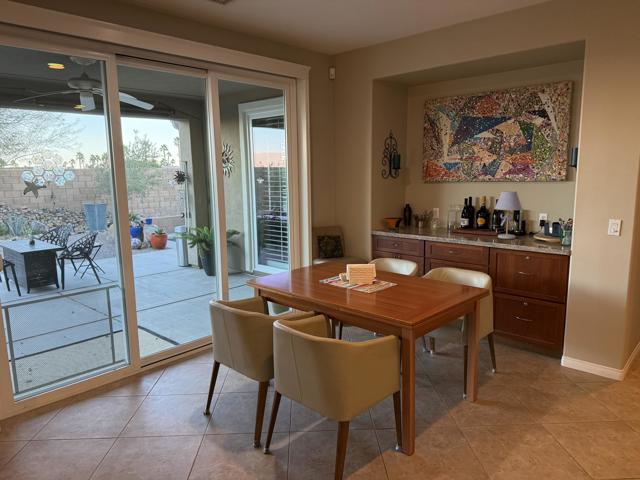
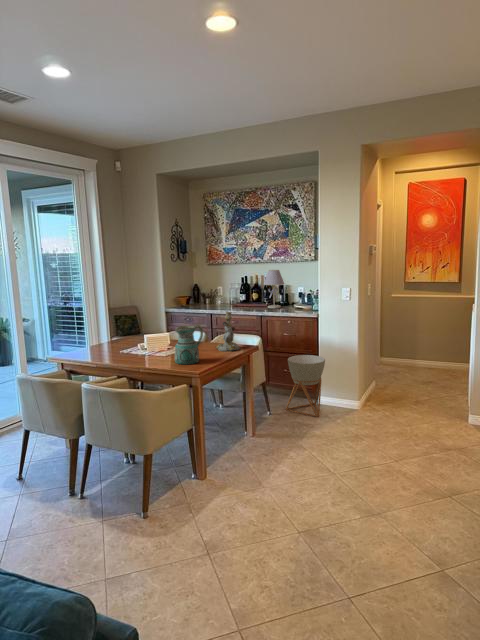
candlestick: none [433,243,465,293] -> present [216,312,240,351]
ceramic pitcher: none [383,259,420,309] -> present [175,325,203,365]
planter: none [516,301,577,385] -> present [286,355,325,417]

